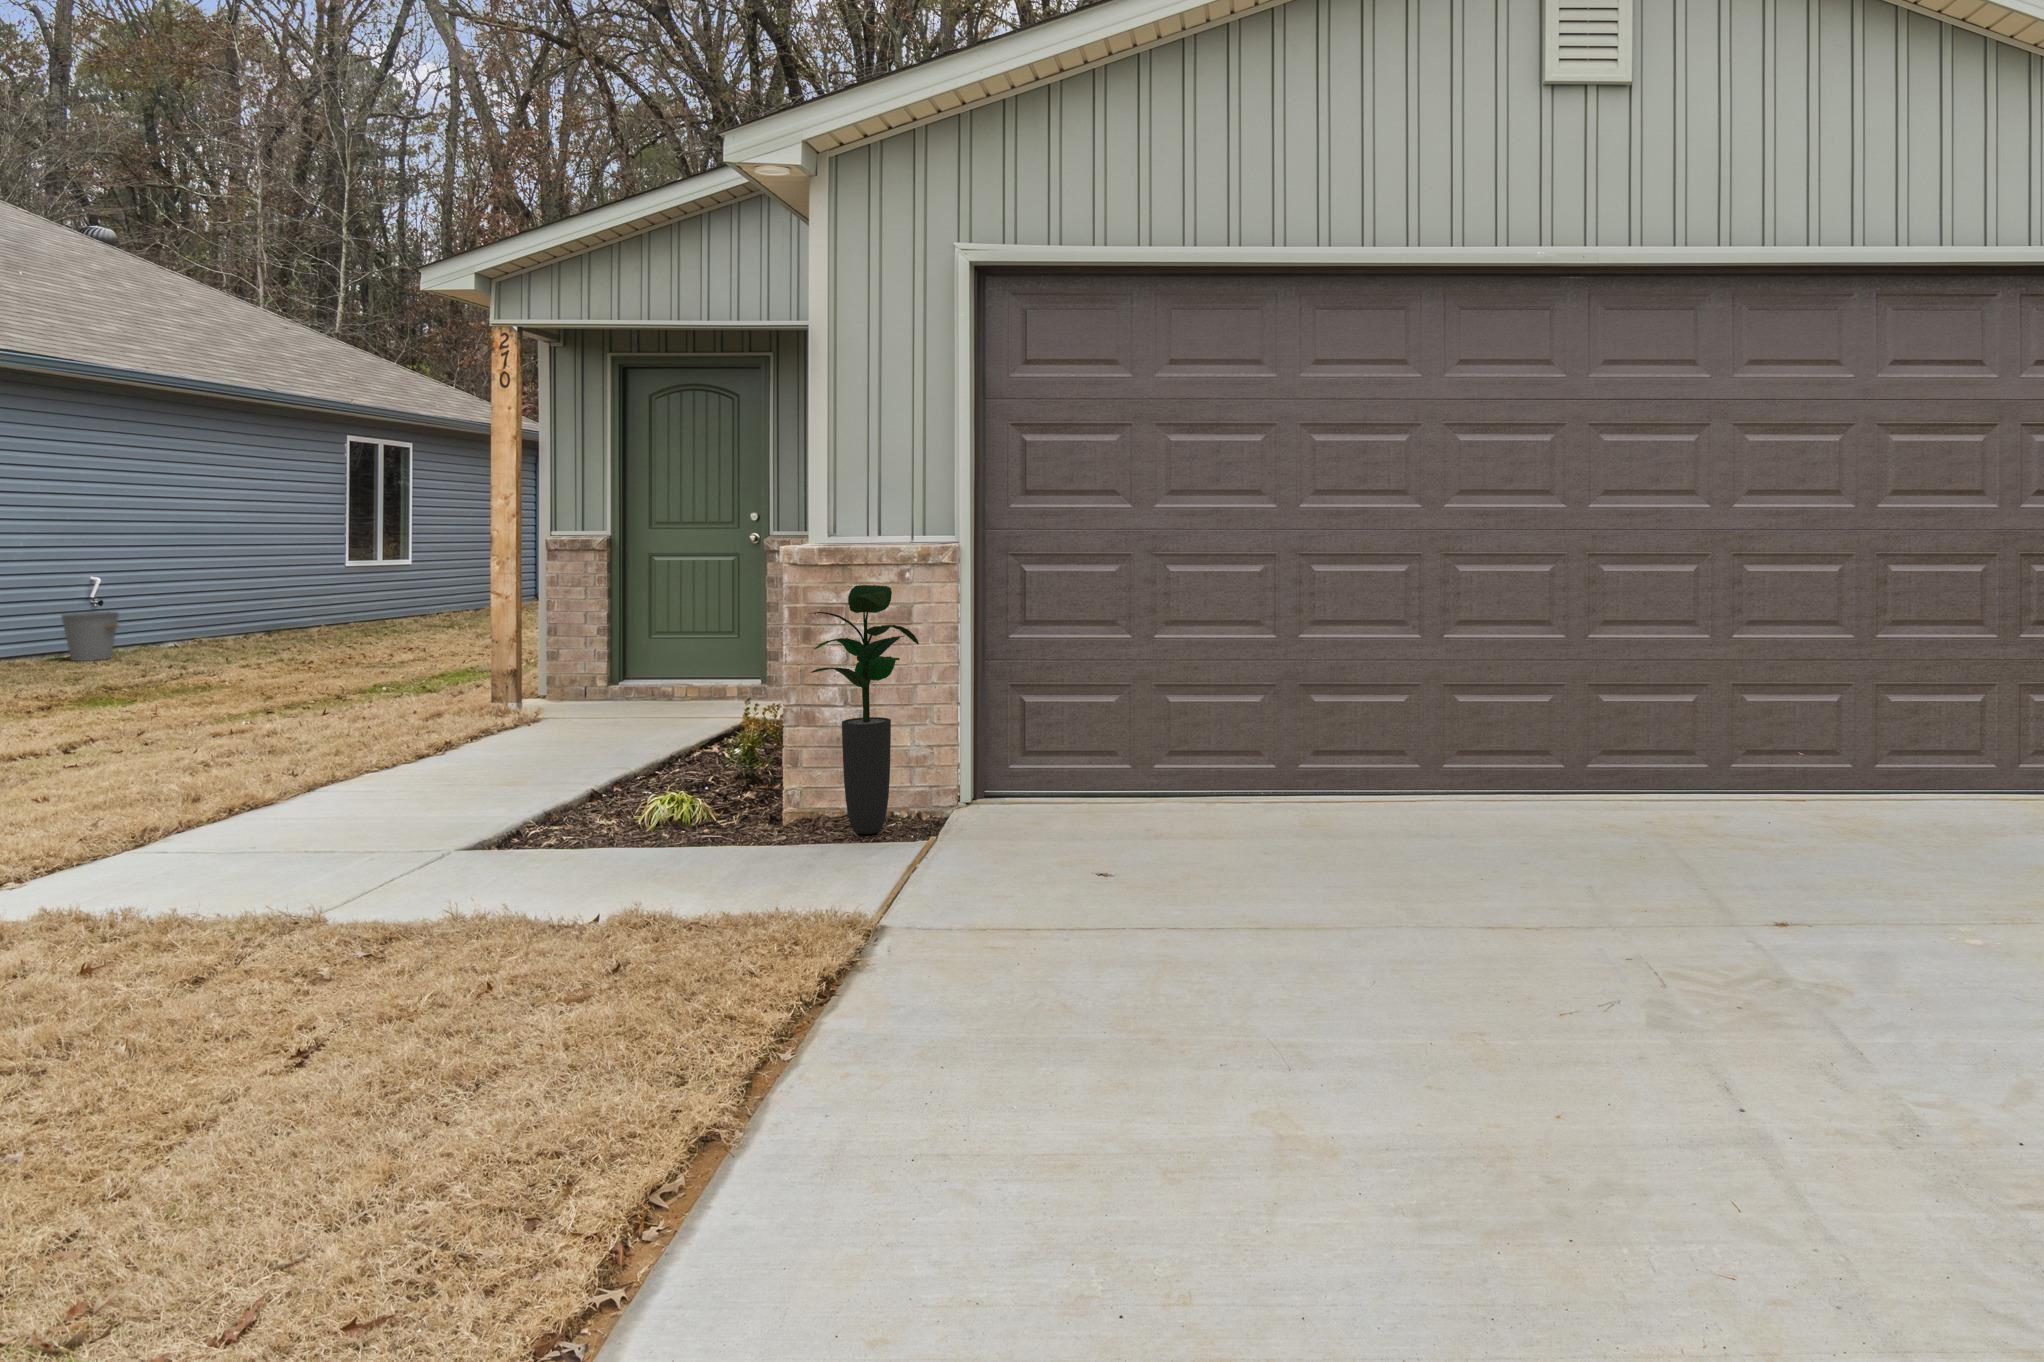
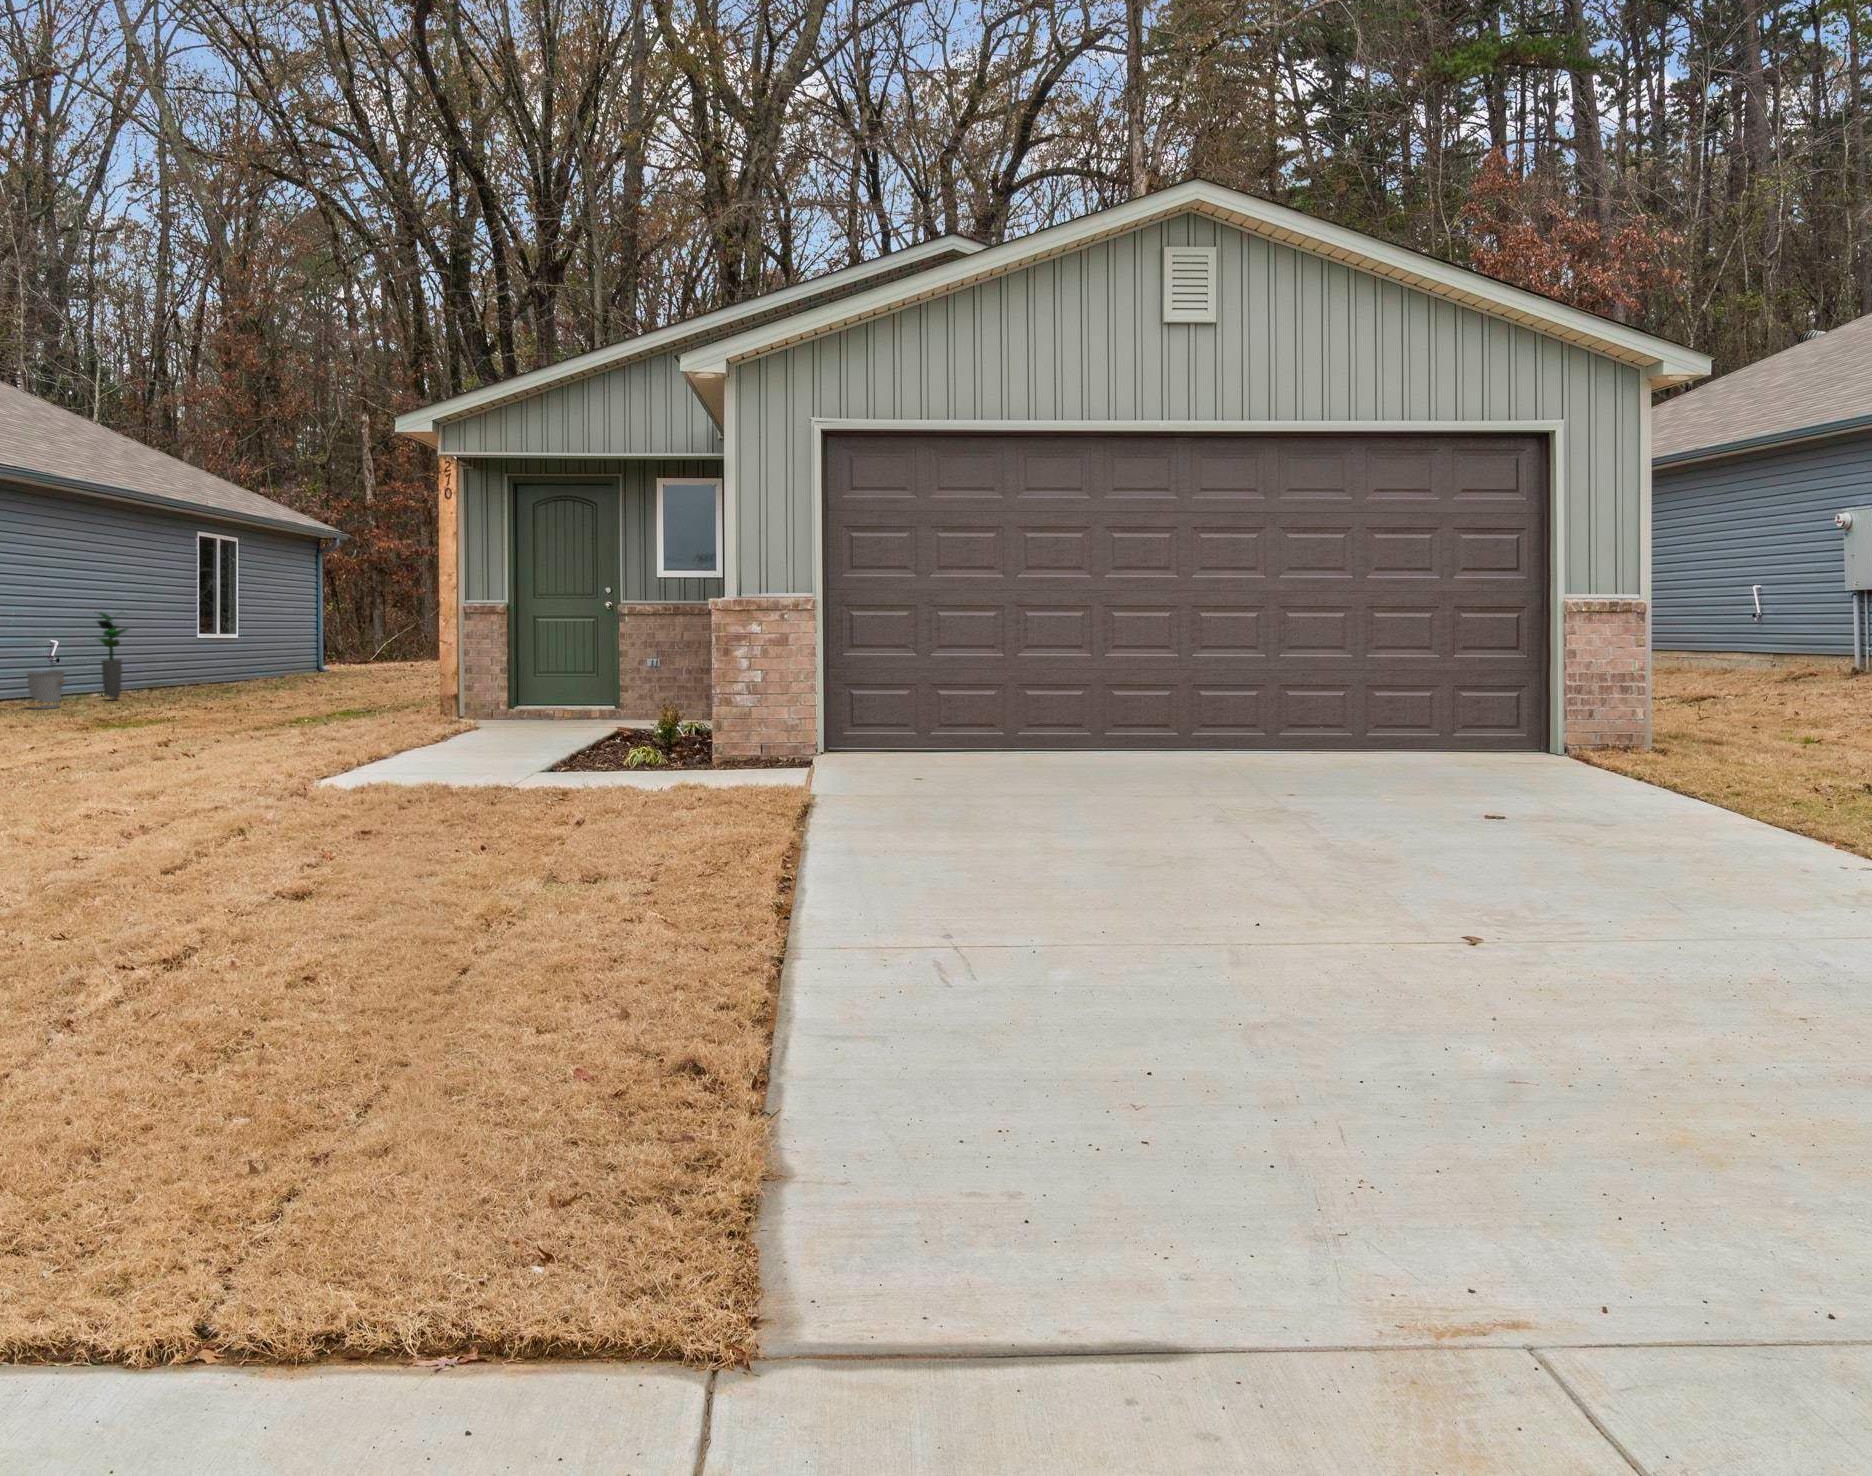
potted plant: present [811,585,919,834] -> present [98,612,128,701]

